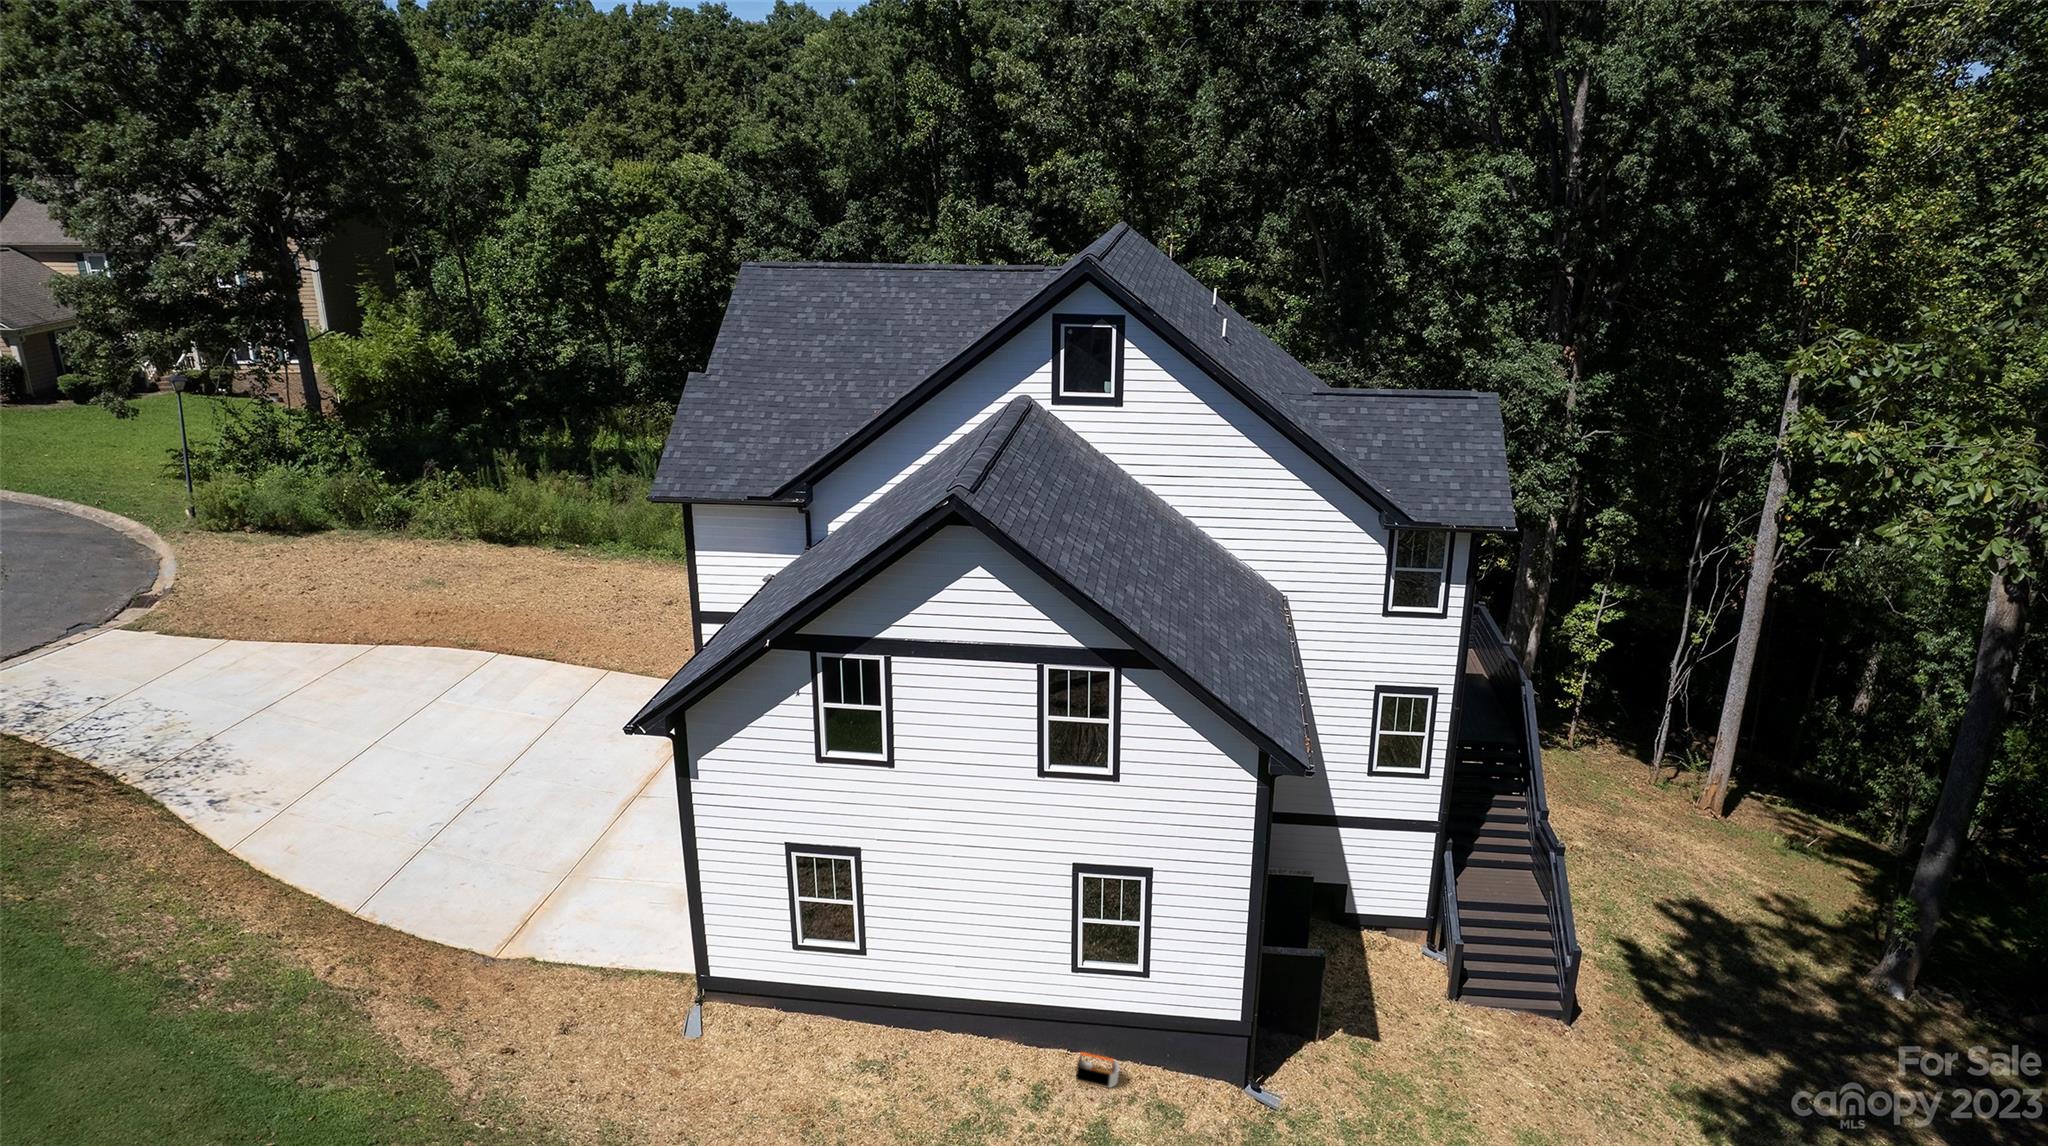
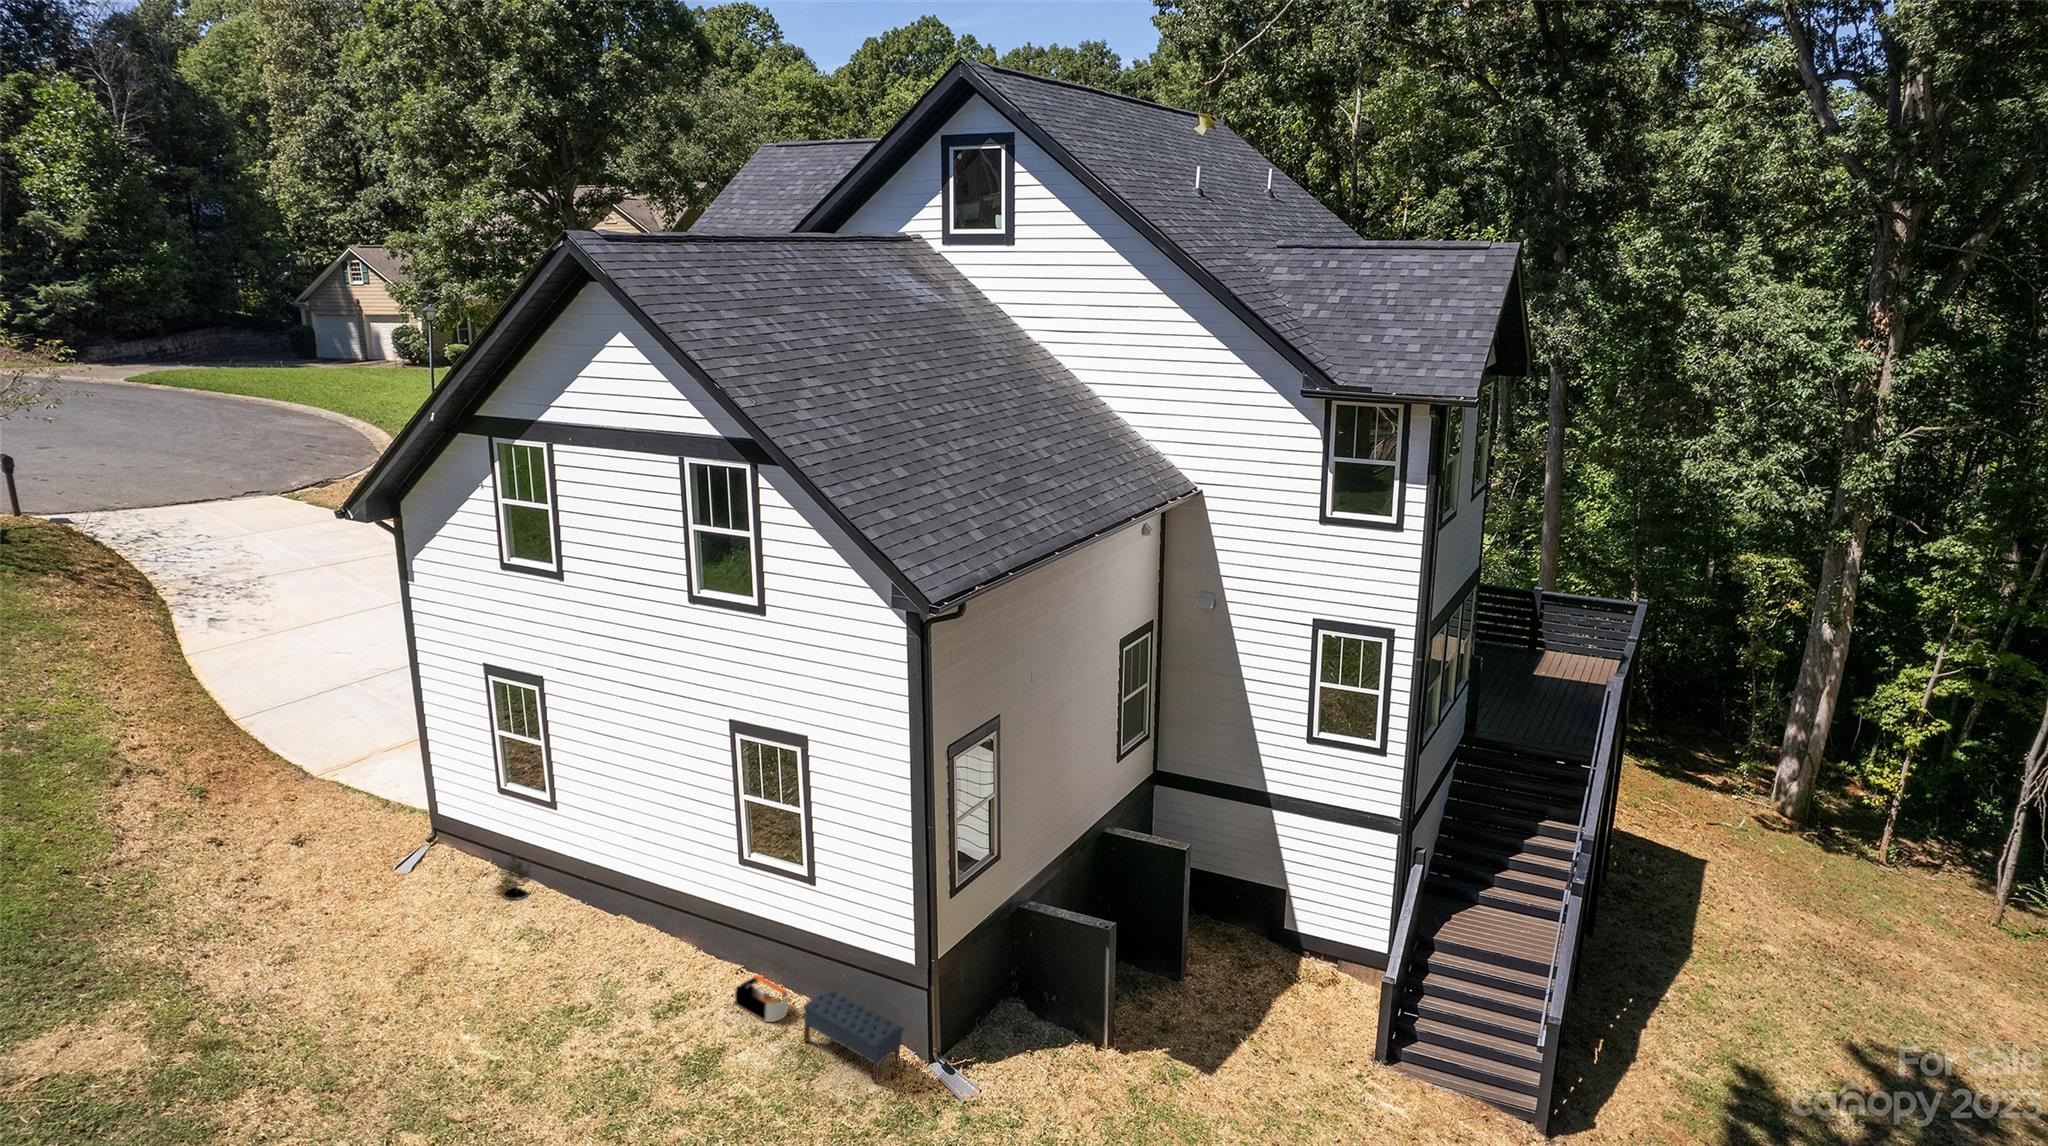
potted tree: none [806,995,833,1039] -> present [498,853,531,900]
bench: none [1148,1050,1230,1114] -> present [803,989,904,1083]

